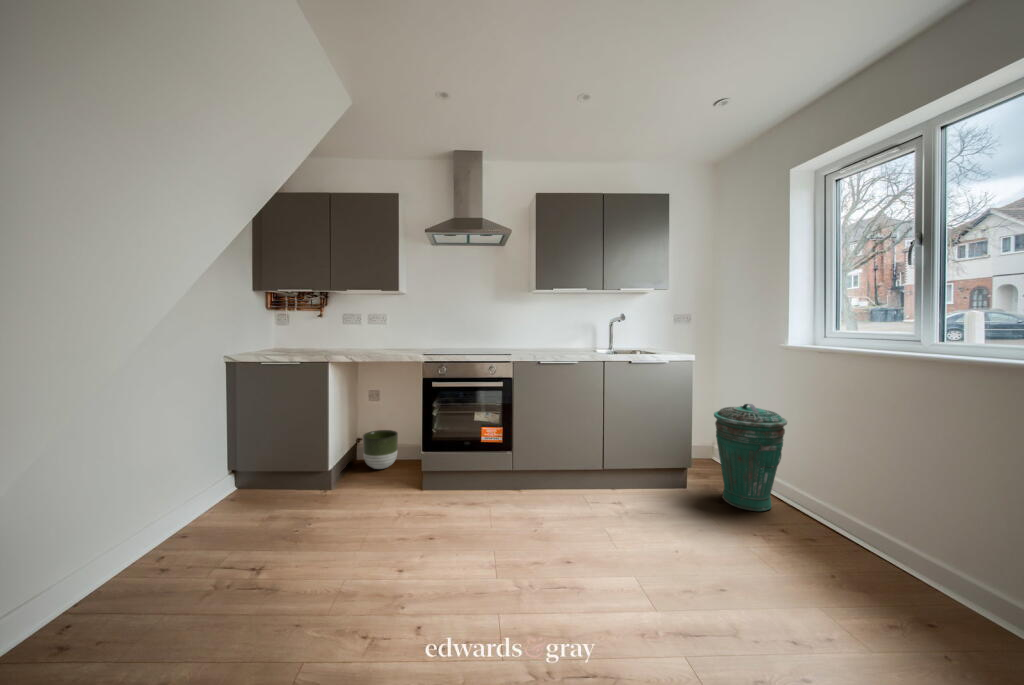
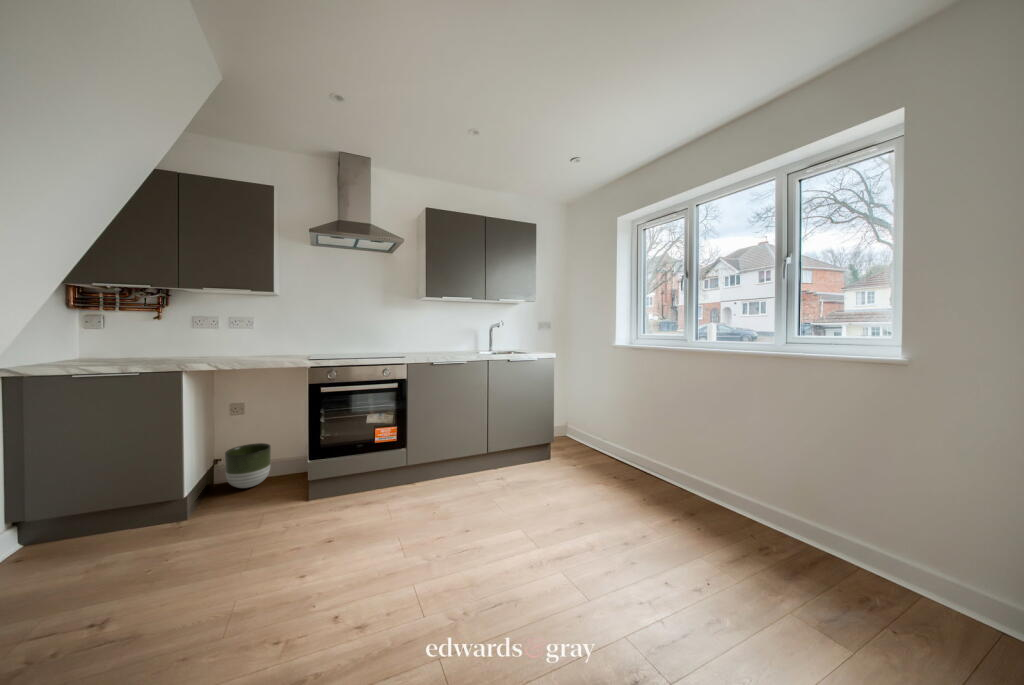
trash can: present [714,404,787,511] -> none [566,387,614,466]

